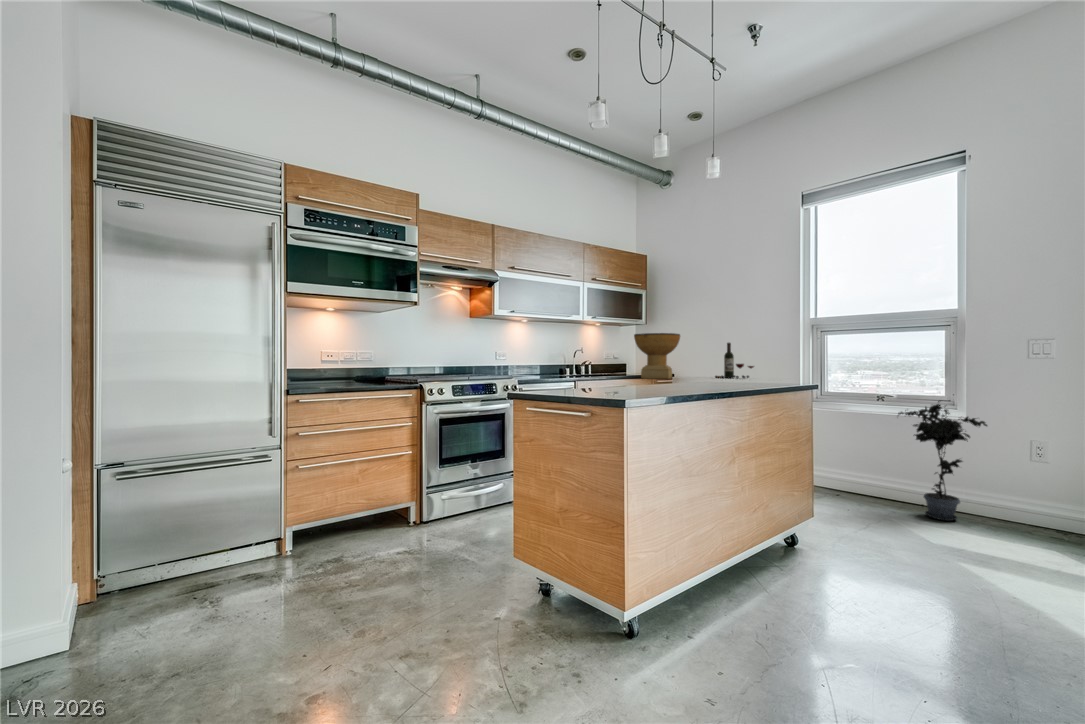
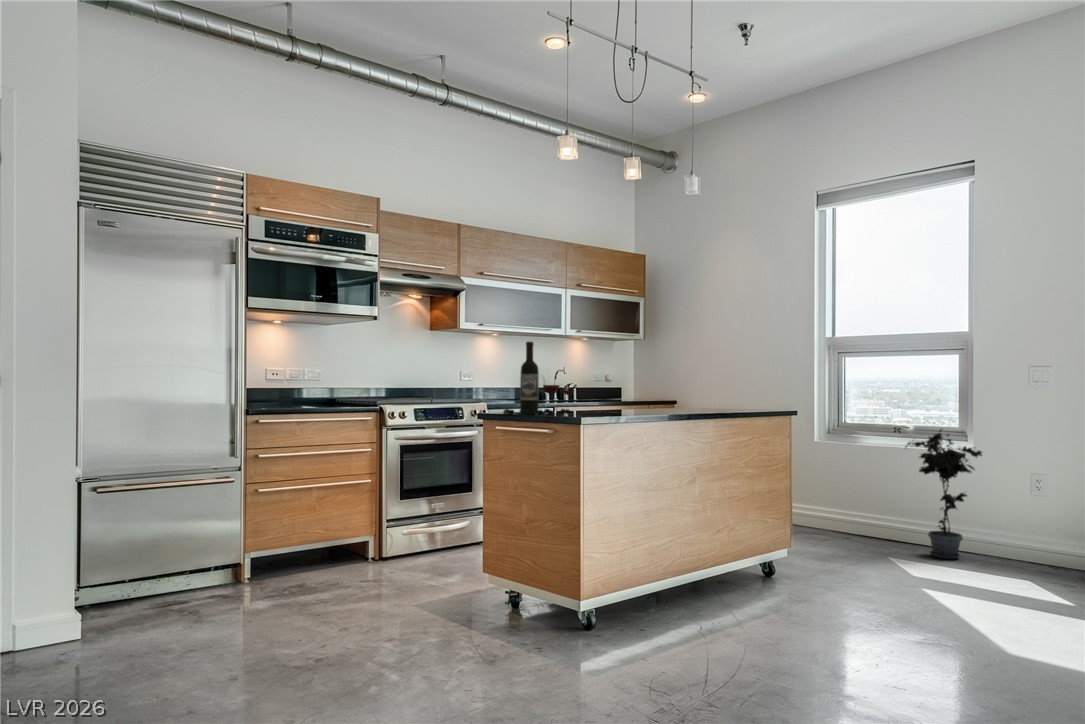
decorative bowl: present [634,333,680,379] -> none [625,351,678,404]
wine bottle: present [715,343,754,378] -> present [503,342,574,415]

